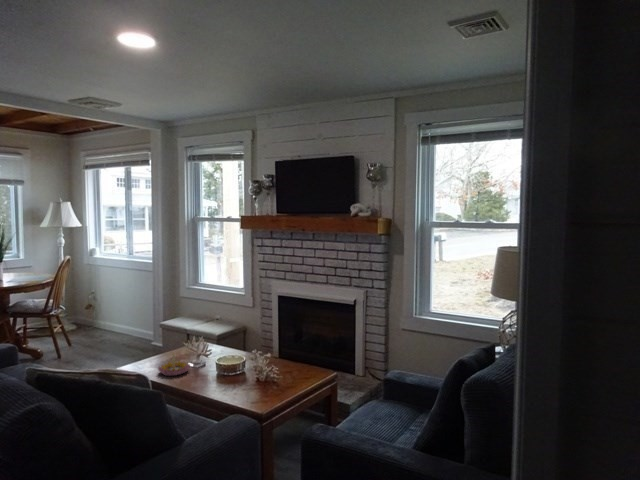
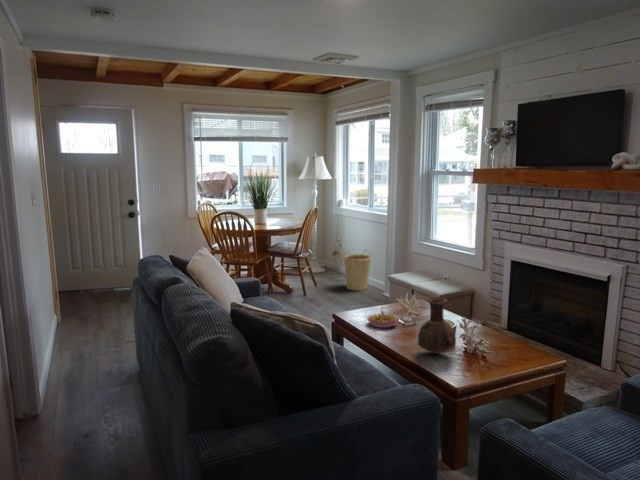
basket: none [103,299,134,343] -> present [344,254,371,291]
vase: none [219,335,254,390] -> present [418,296,456,354]

